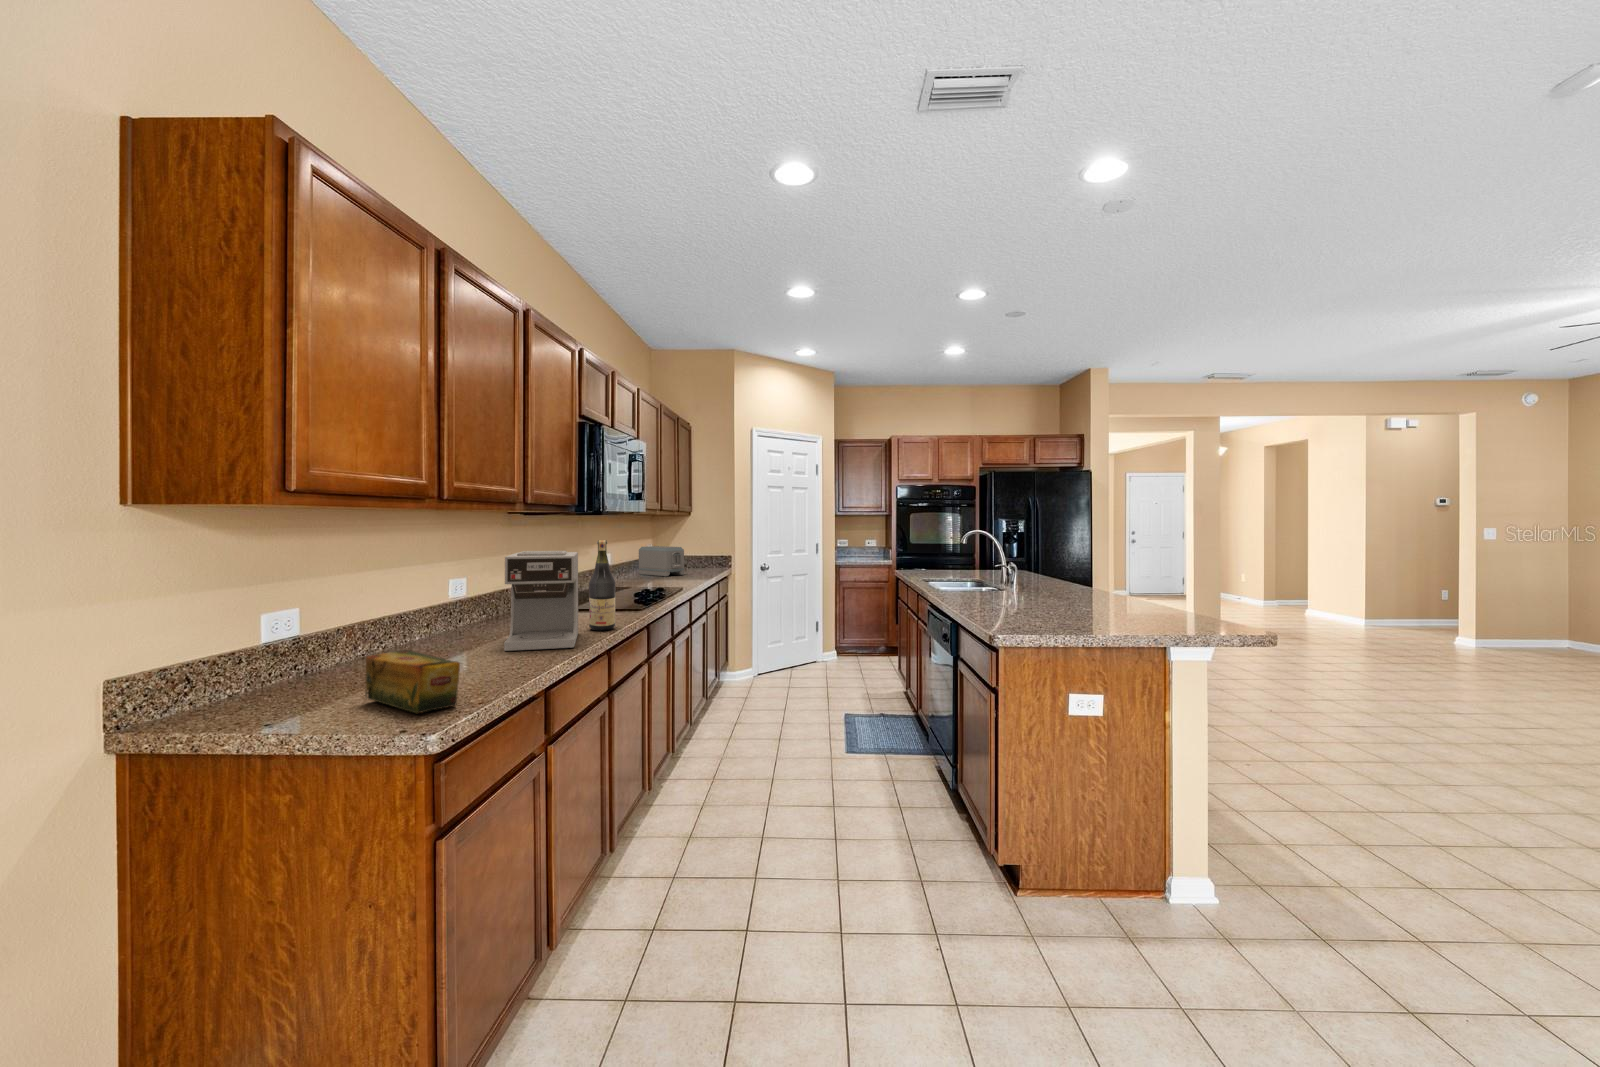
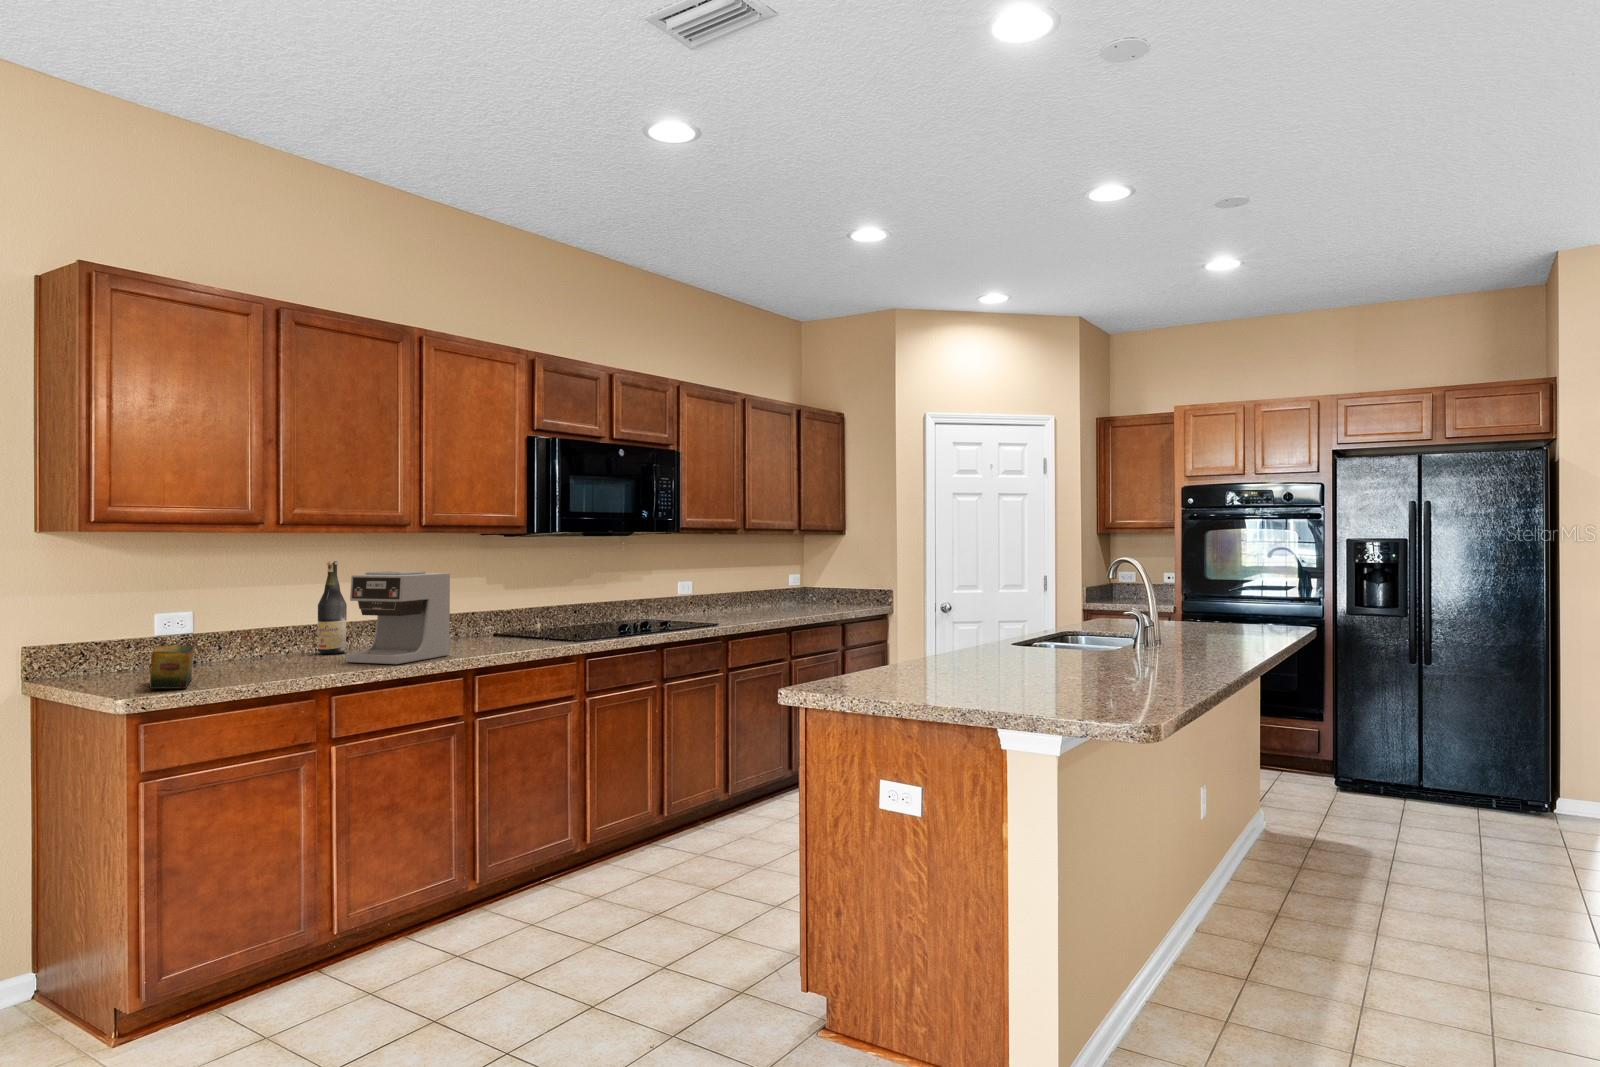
wine bottle: present [589,540,616,631] -> present [318,561,347,654]
toaster: present [639,546,684,576] -> none [753,574,800,613]

